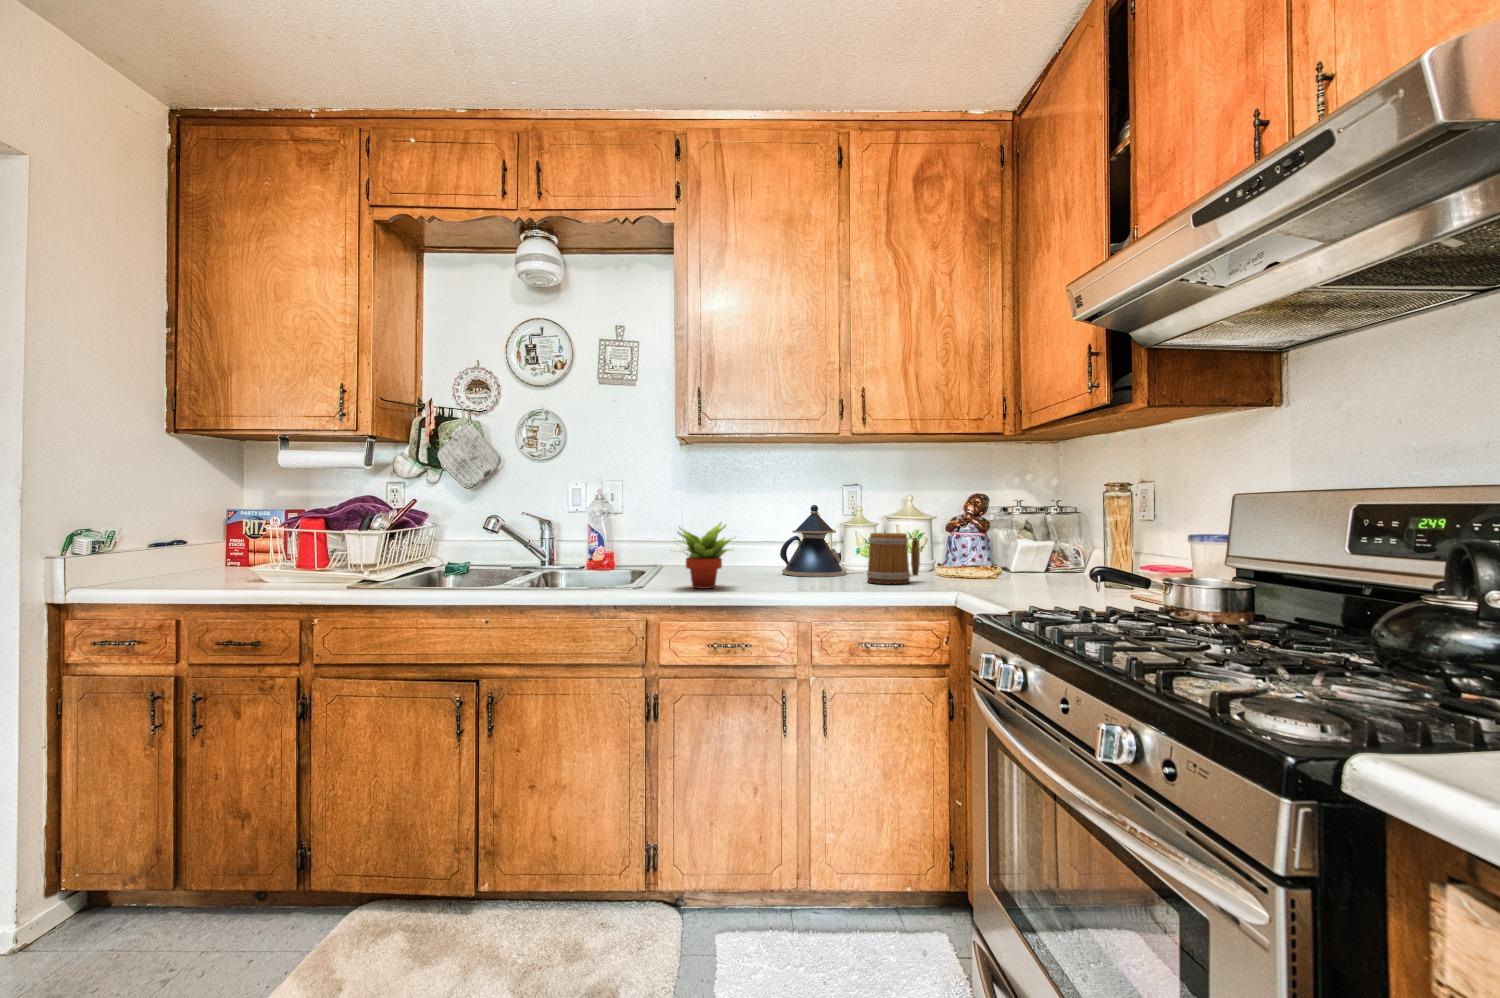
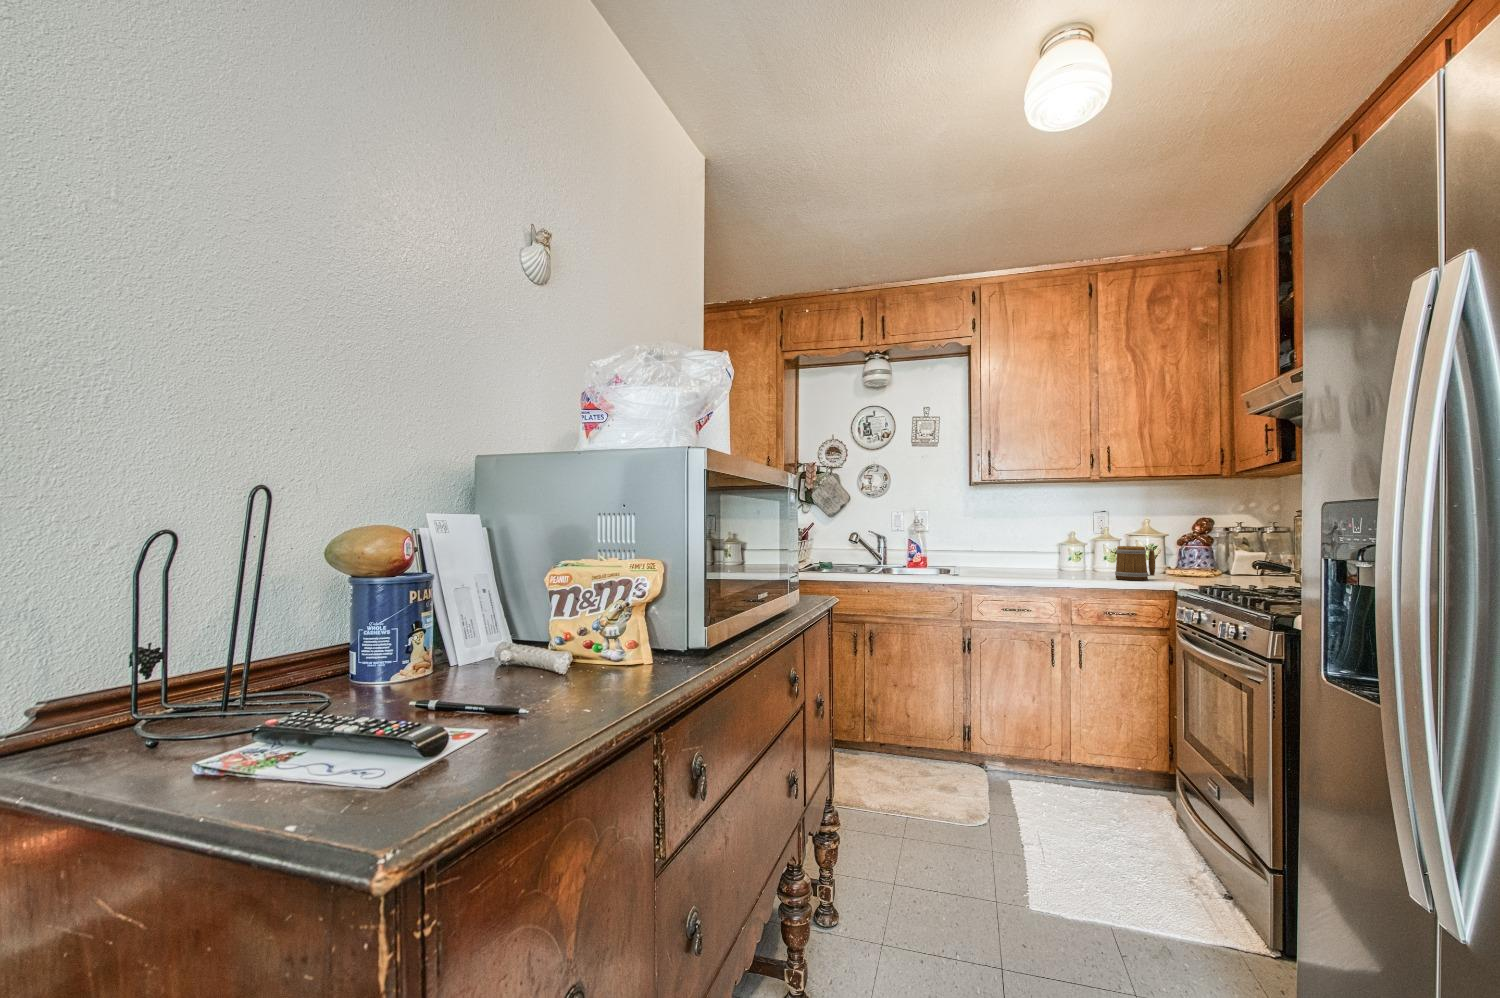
teapot: present [780,505,846,577] -> none [1046,526,1106,575]
succulent plant: present [678,522,736,589] -> none [981,538,1024,579]

